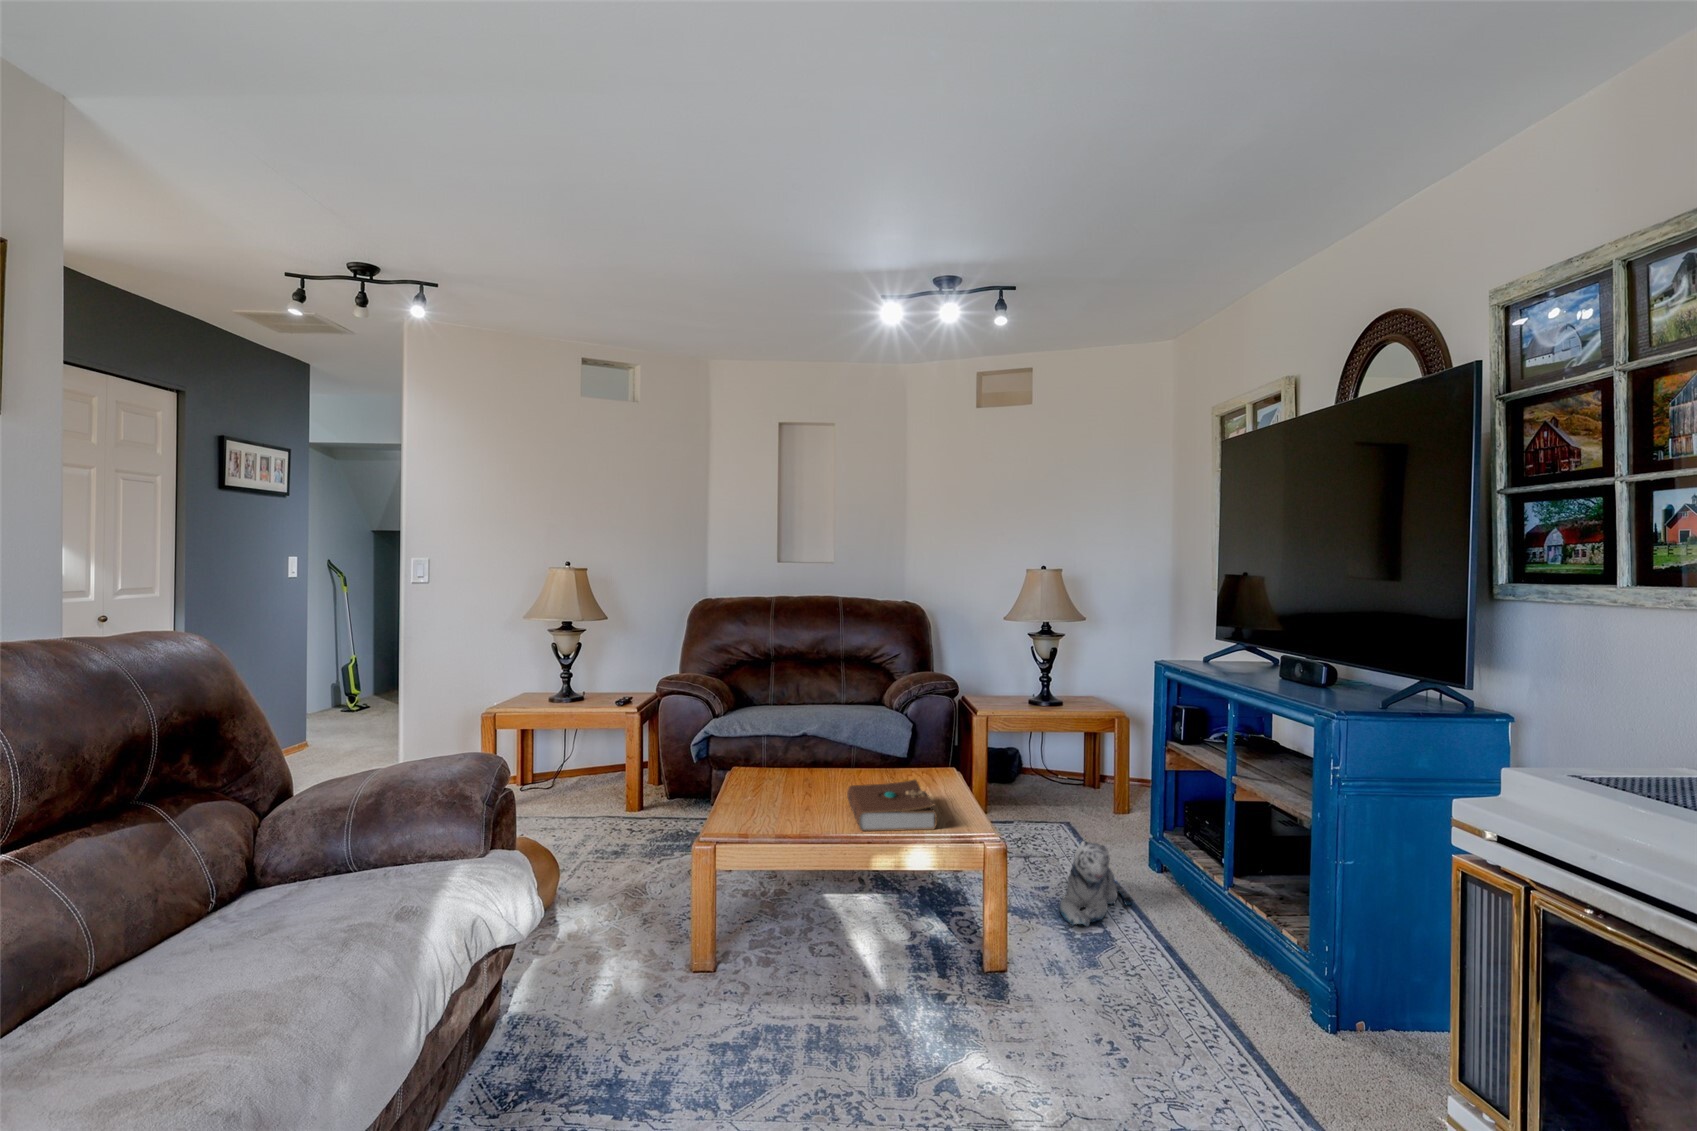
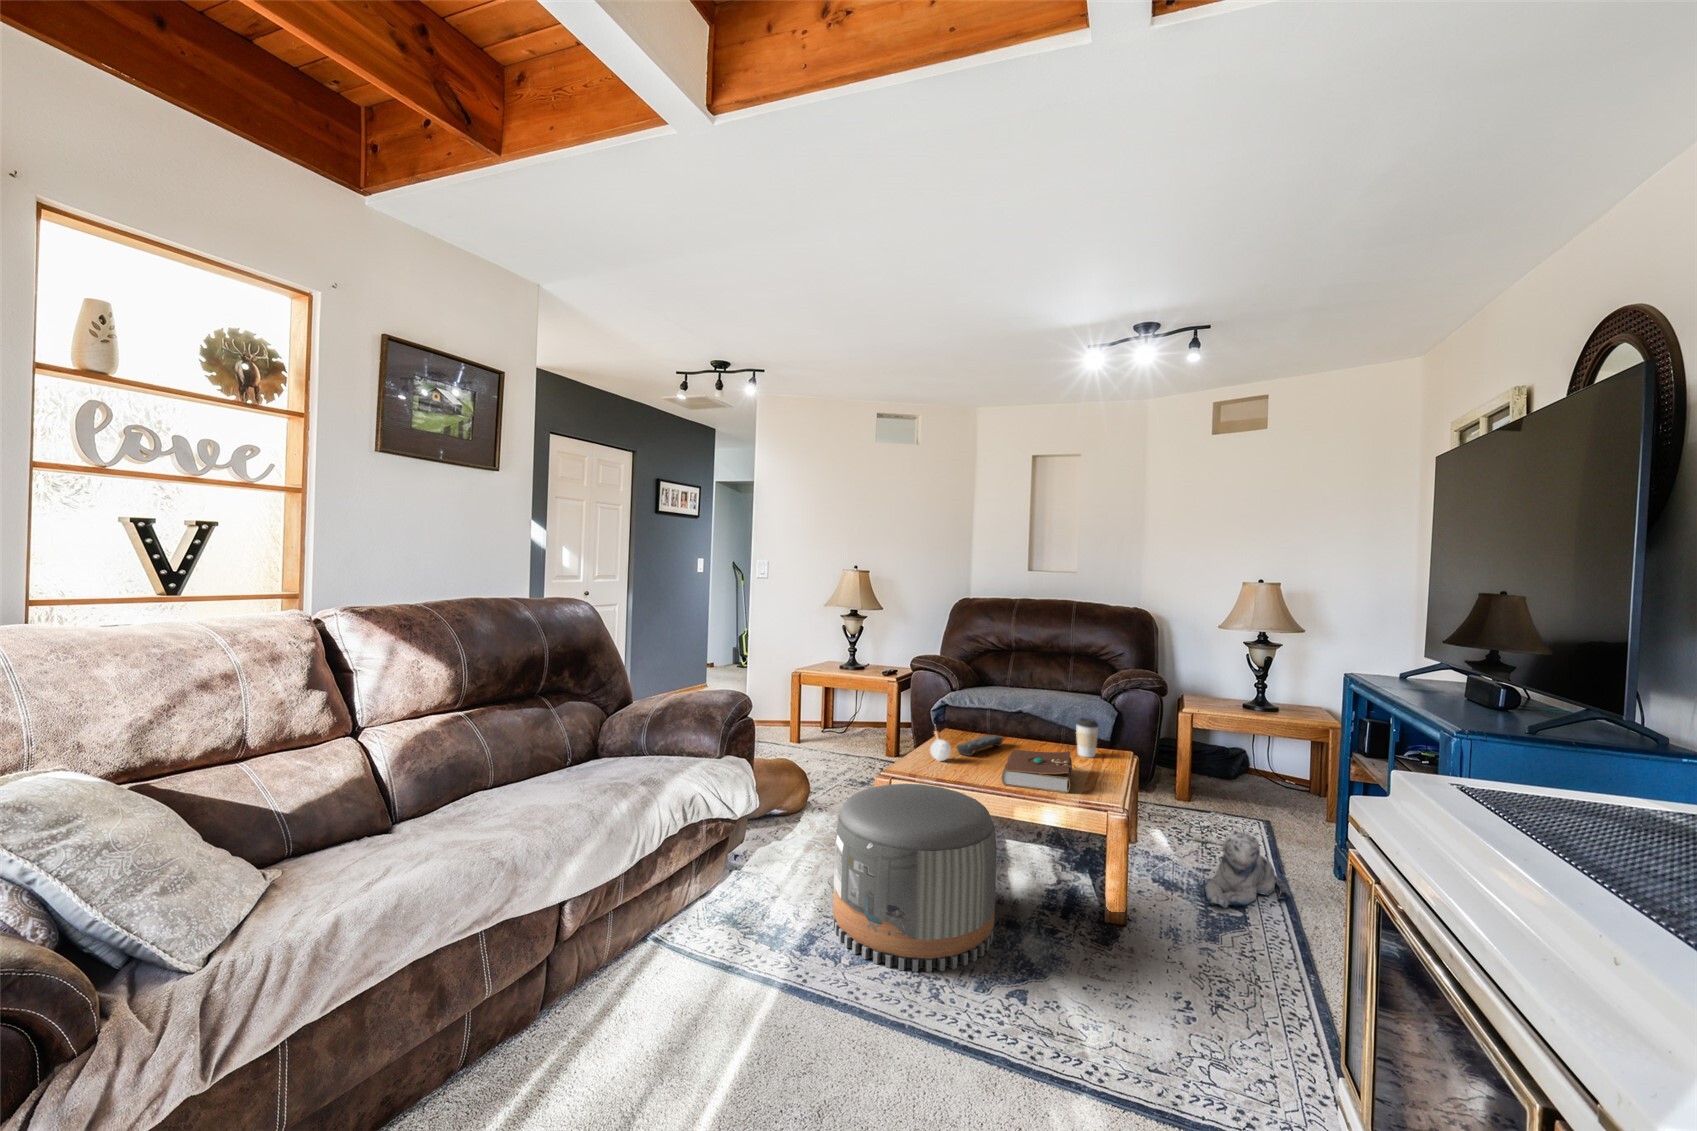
coffee cup: none [905,736,931,783] -> present [1076,718,1098,758]
candle: none [751,764,778,812] -> present [930,730,951,761]
remote control: none [777,770,822,801] -> present [957,735,1003,756]
pouf: none [677,847,888,1097] -> present [833,784,997,972]

